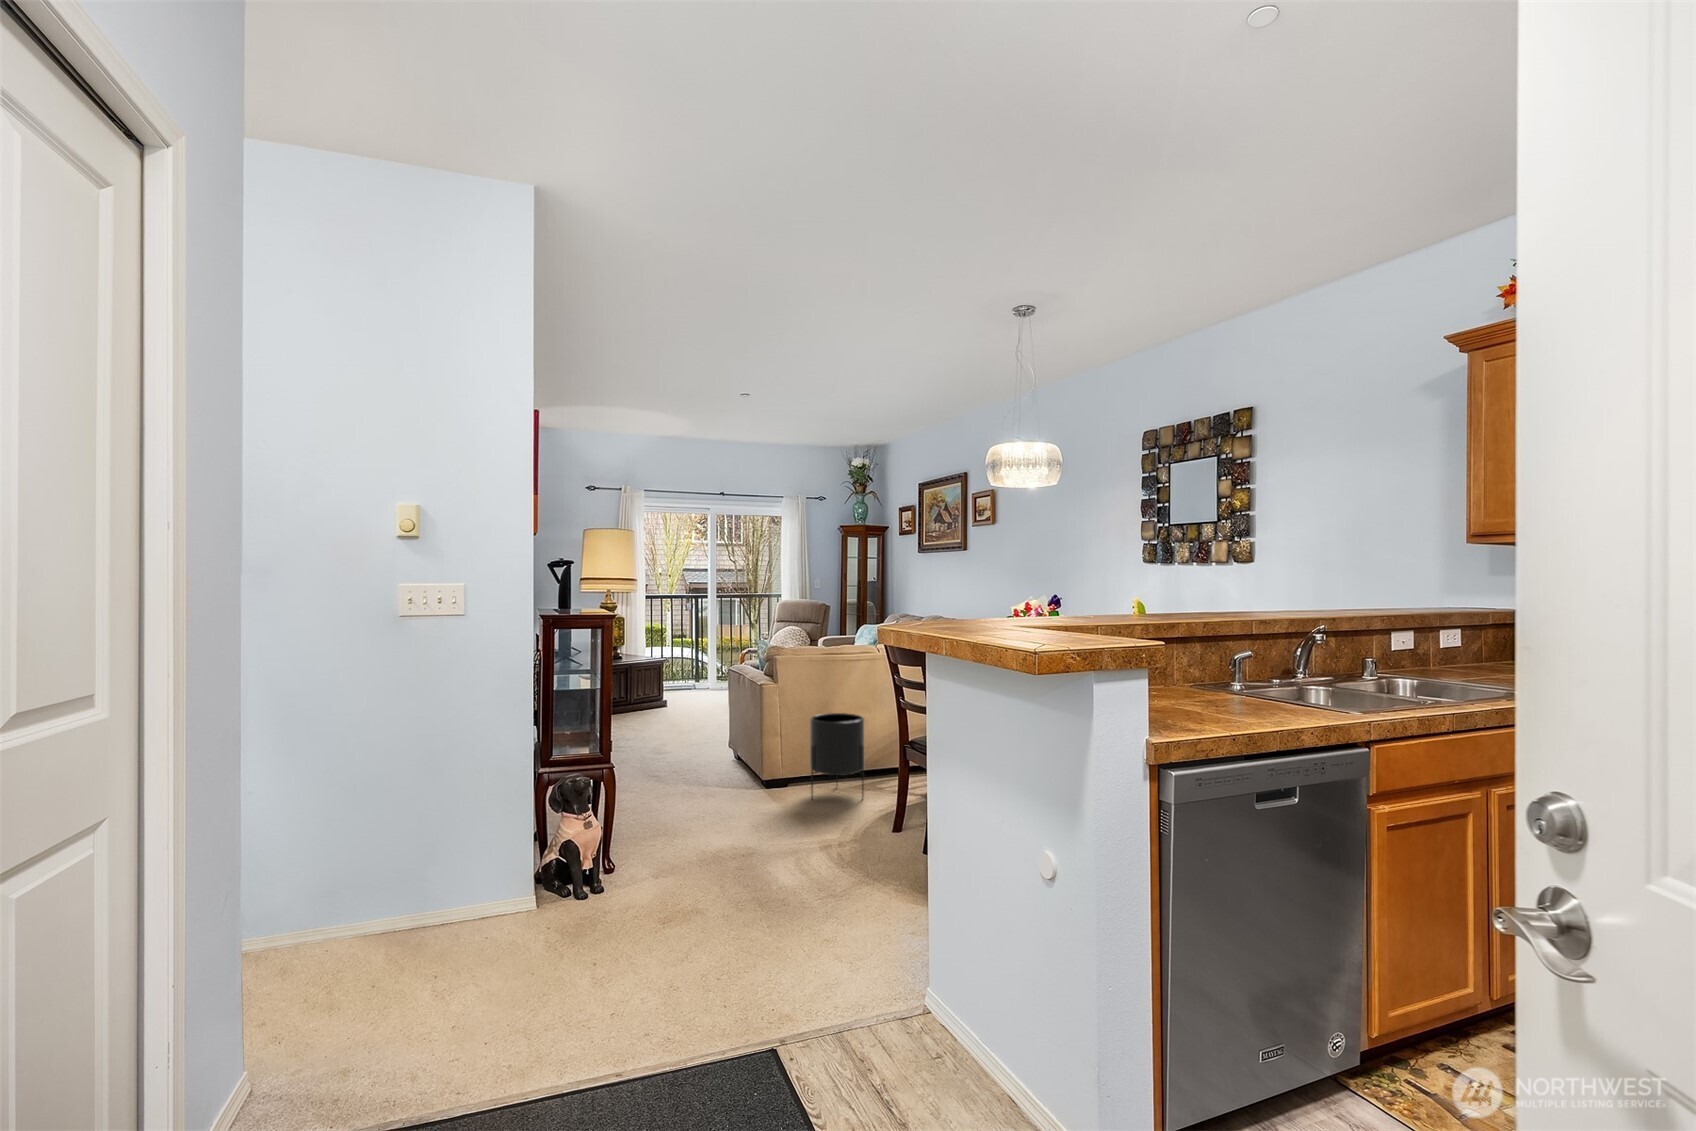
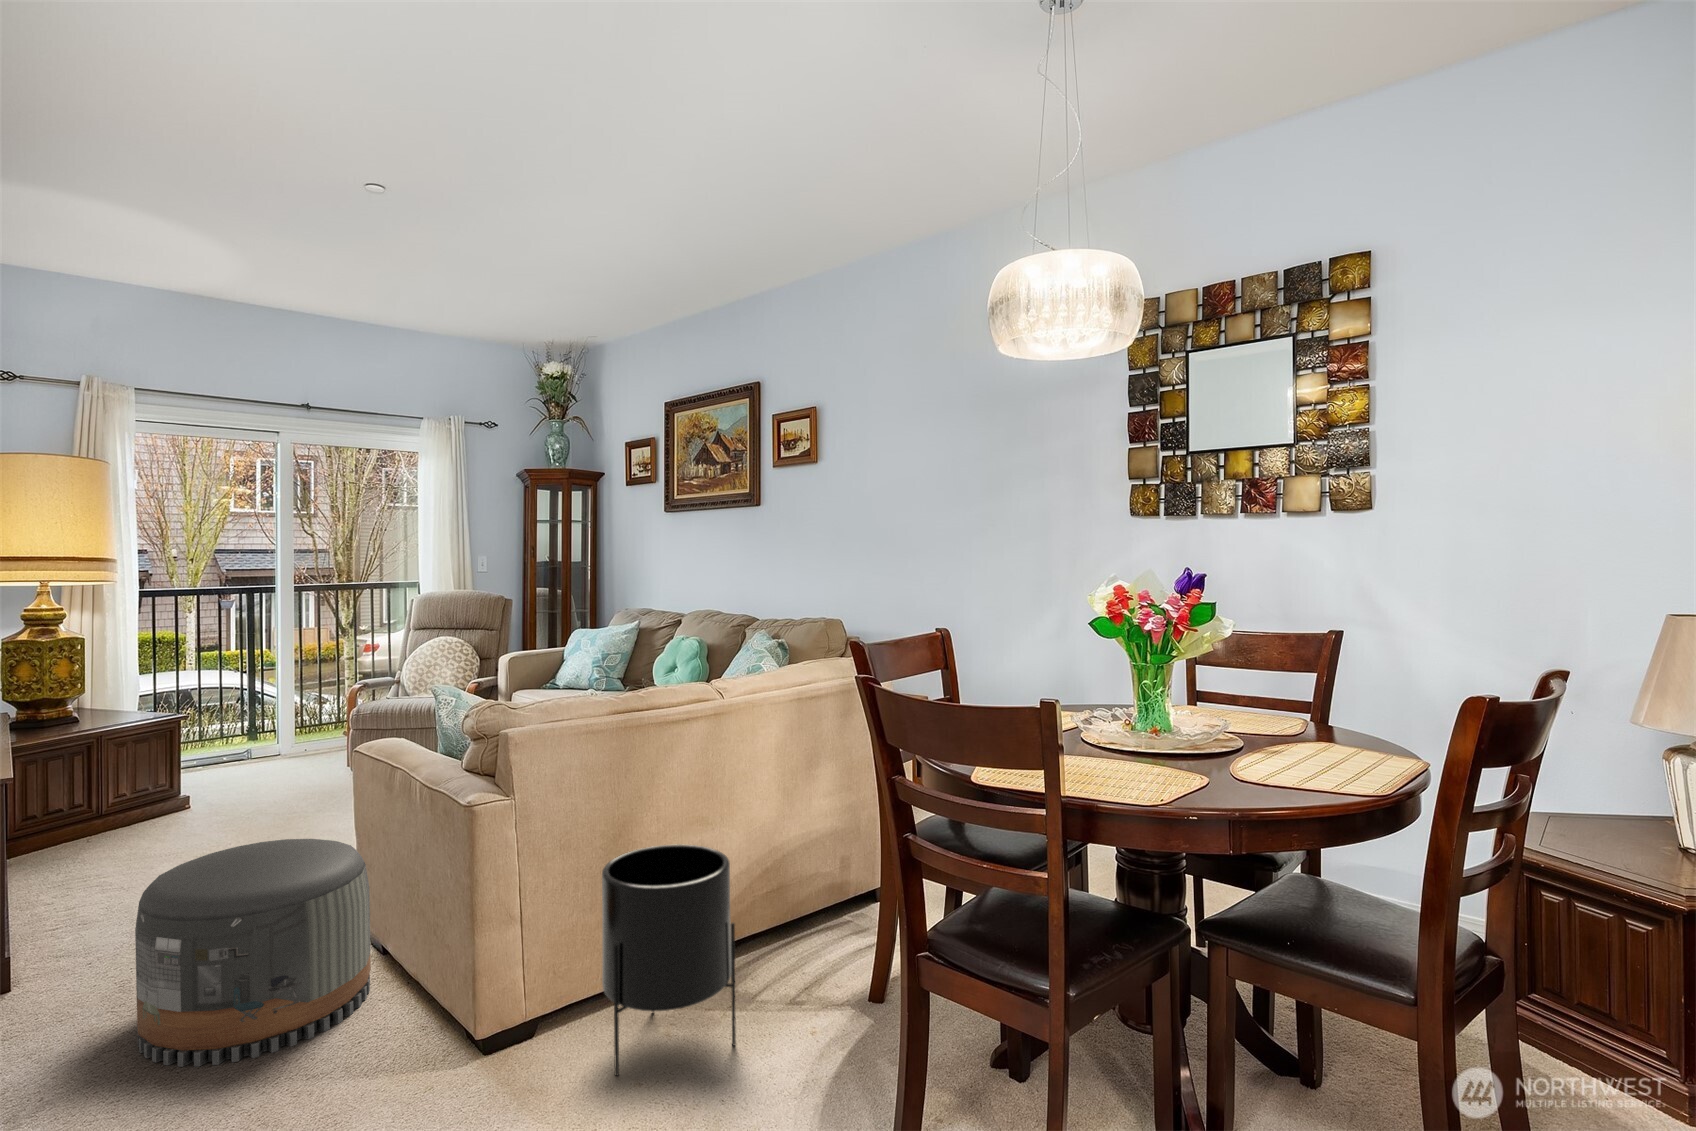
pouf: none [650,703,732,780] -> present [135,839,371,1067]

